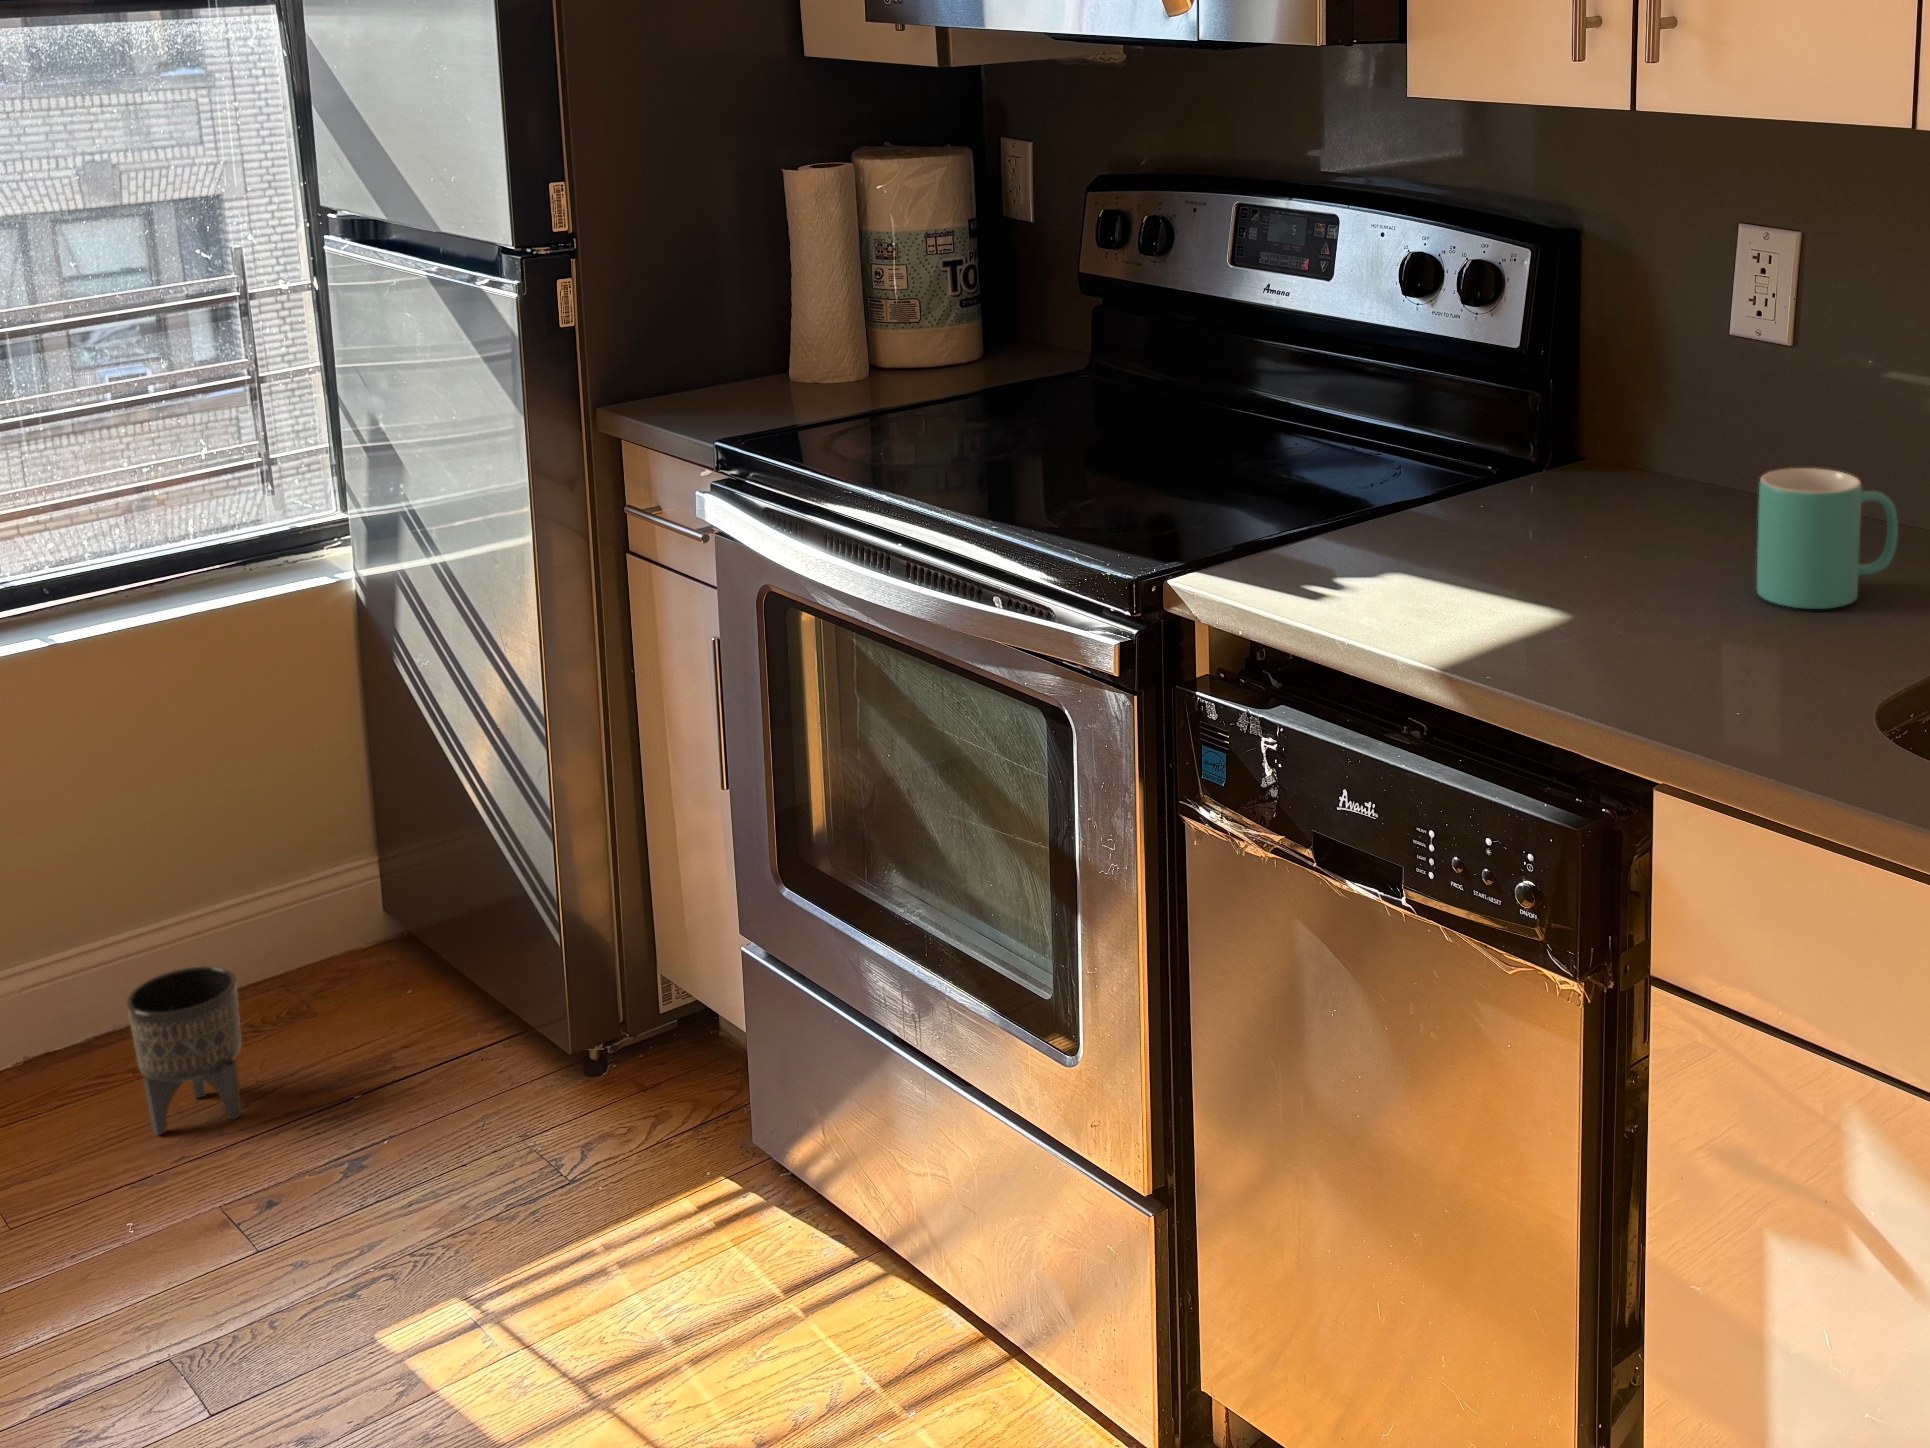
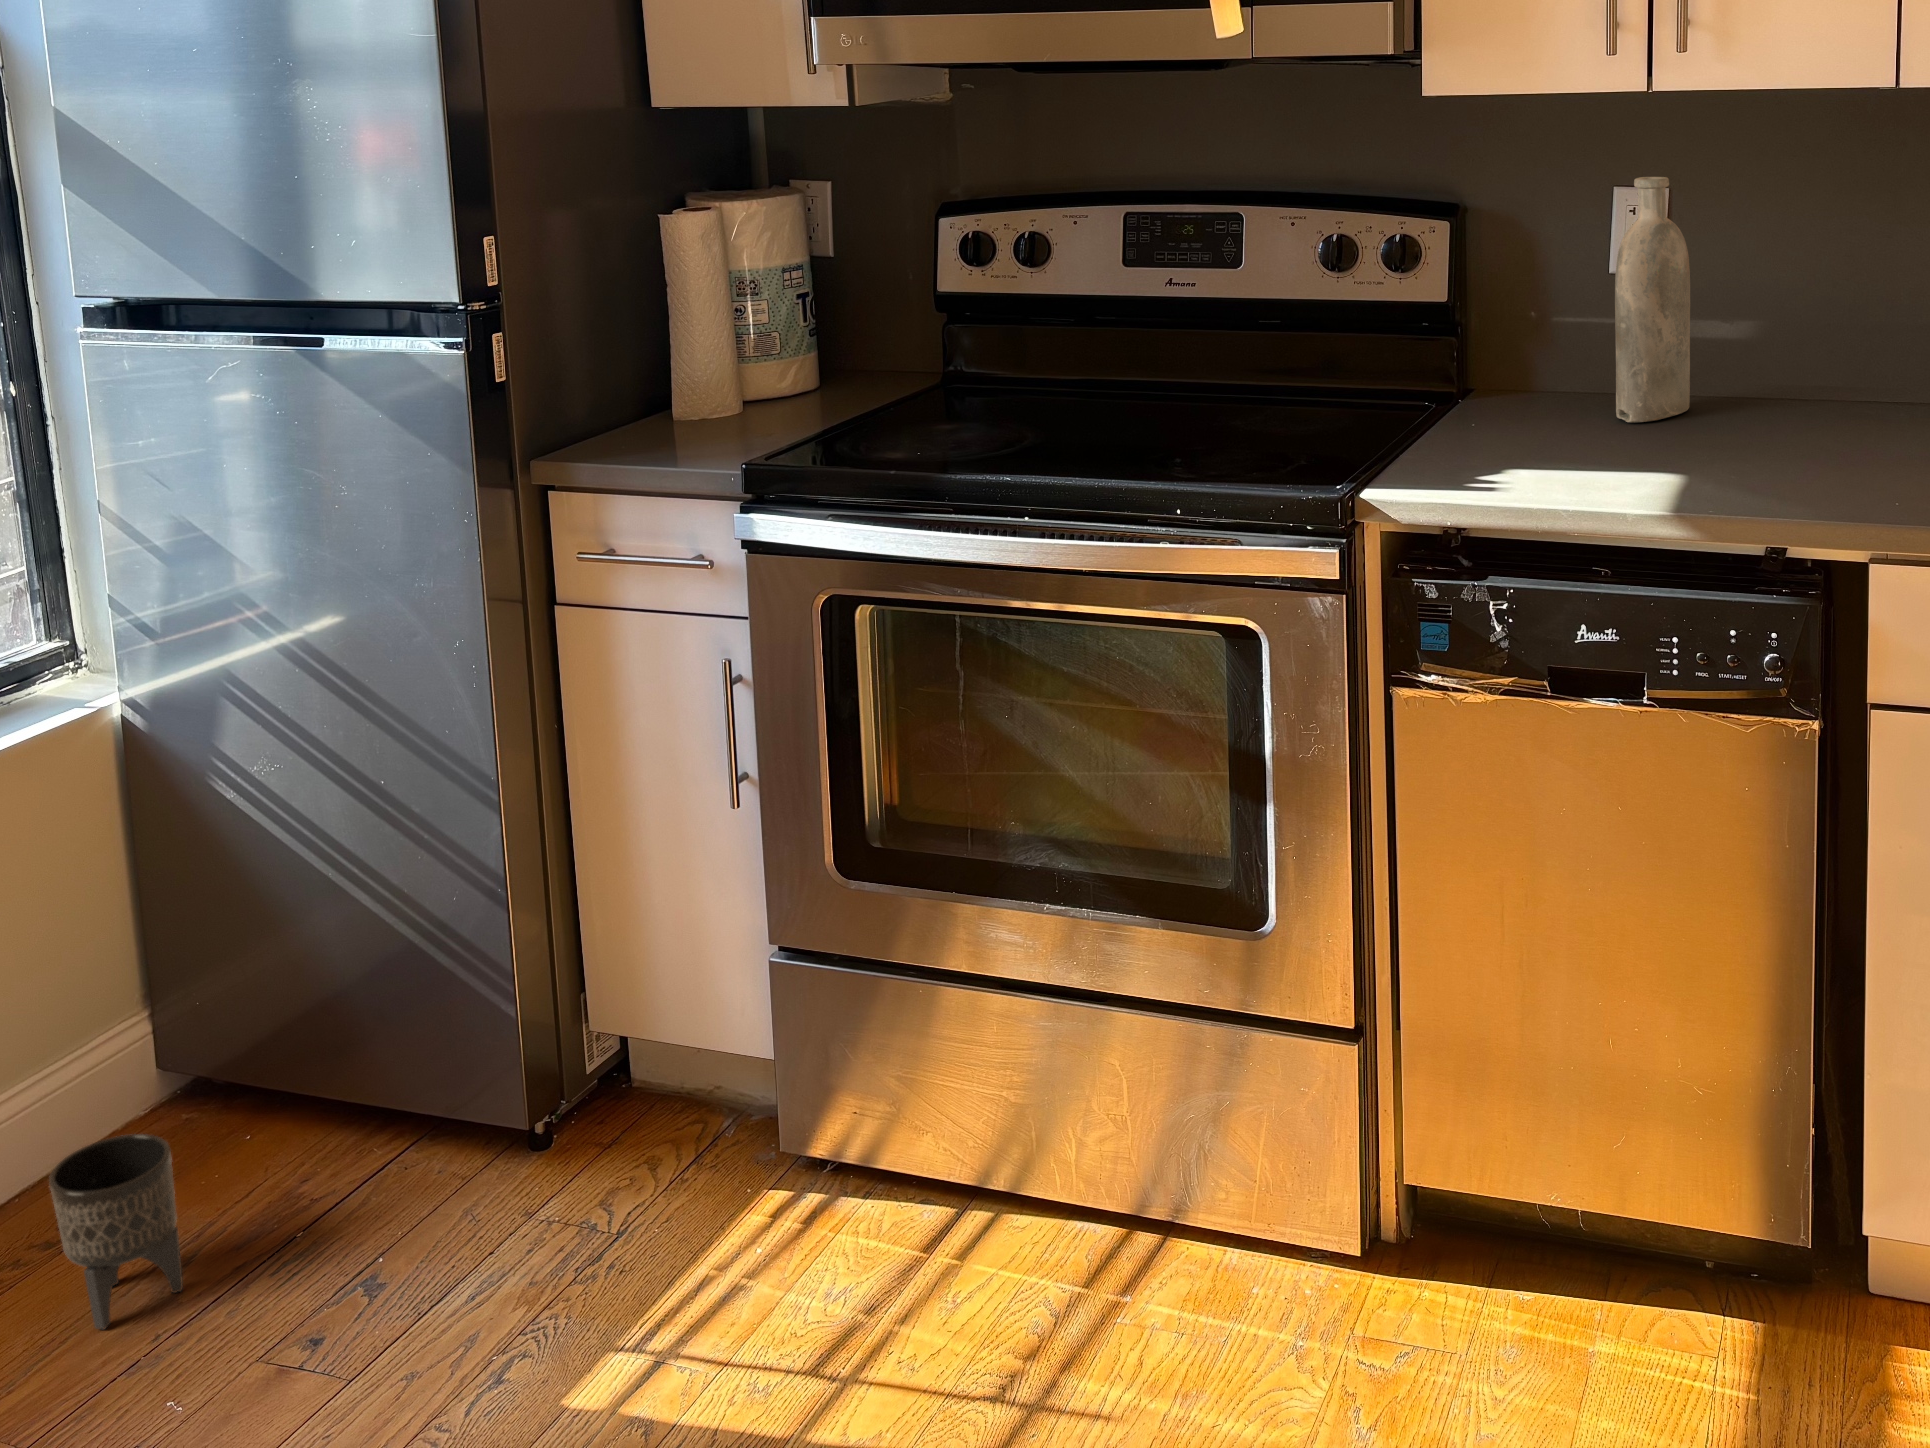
bottle: none [1648,216,1776,535] -> present [1615,177,1690,422]
mug: present [1757,468,1898,609] -> none [1760,349,1844,449]

